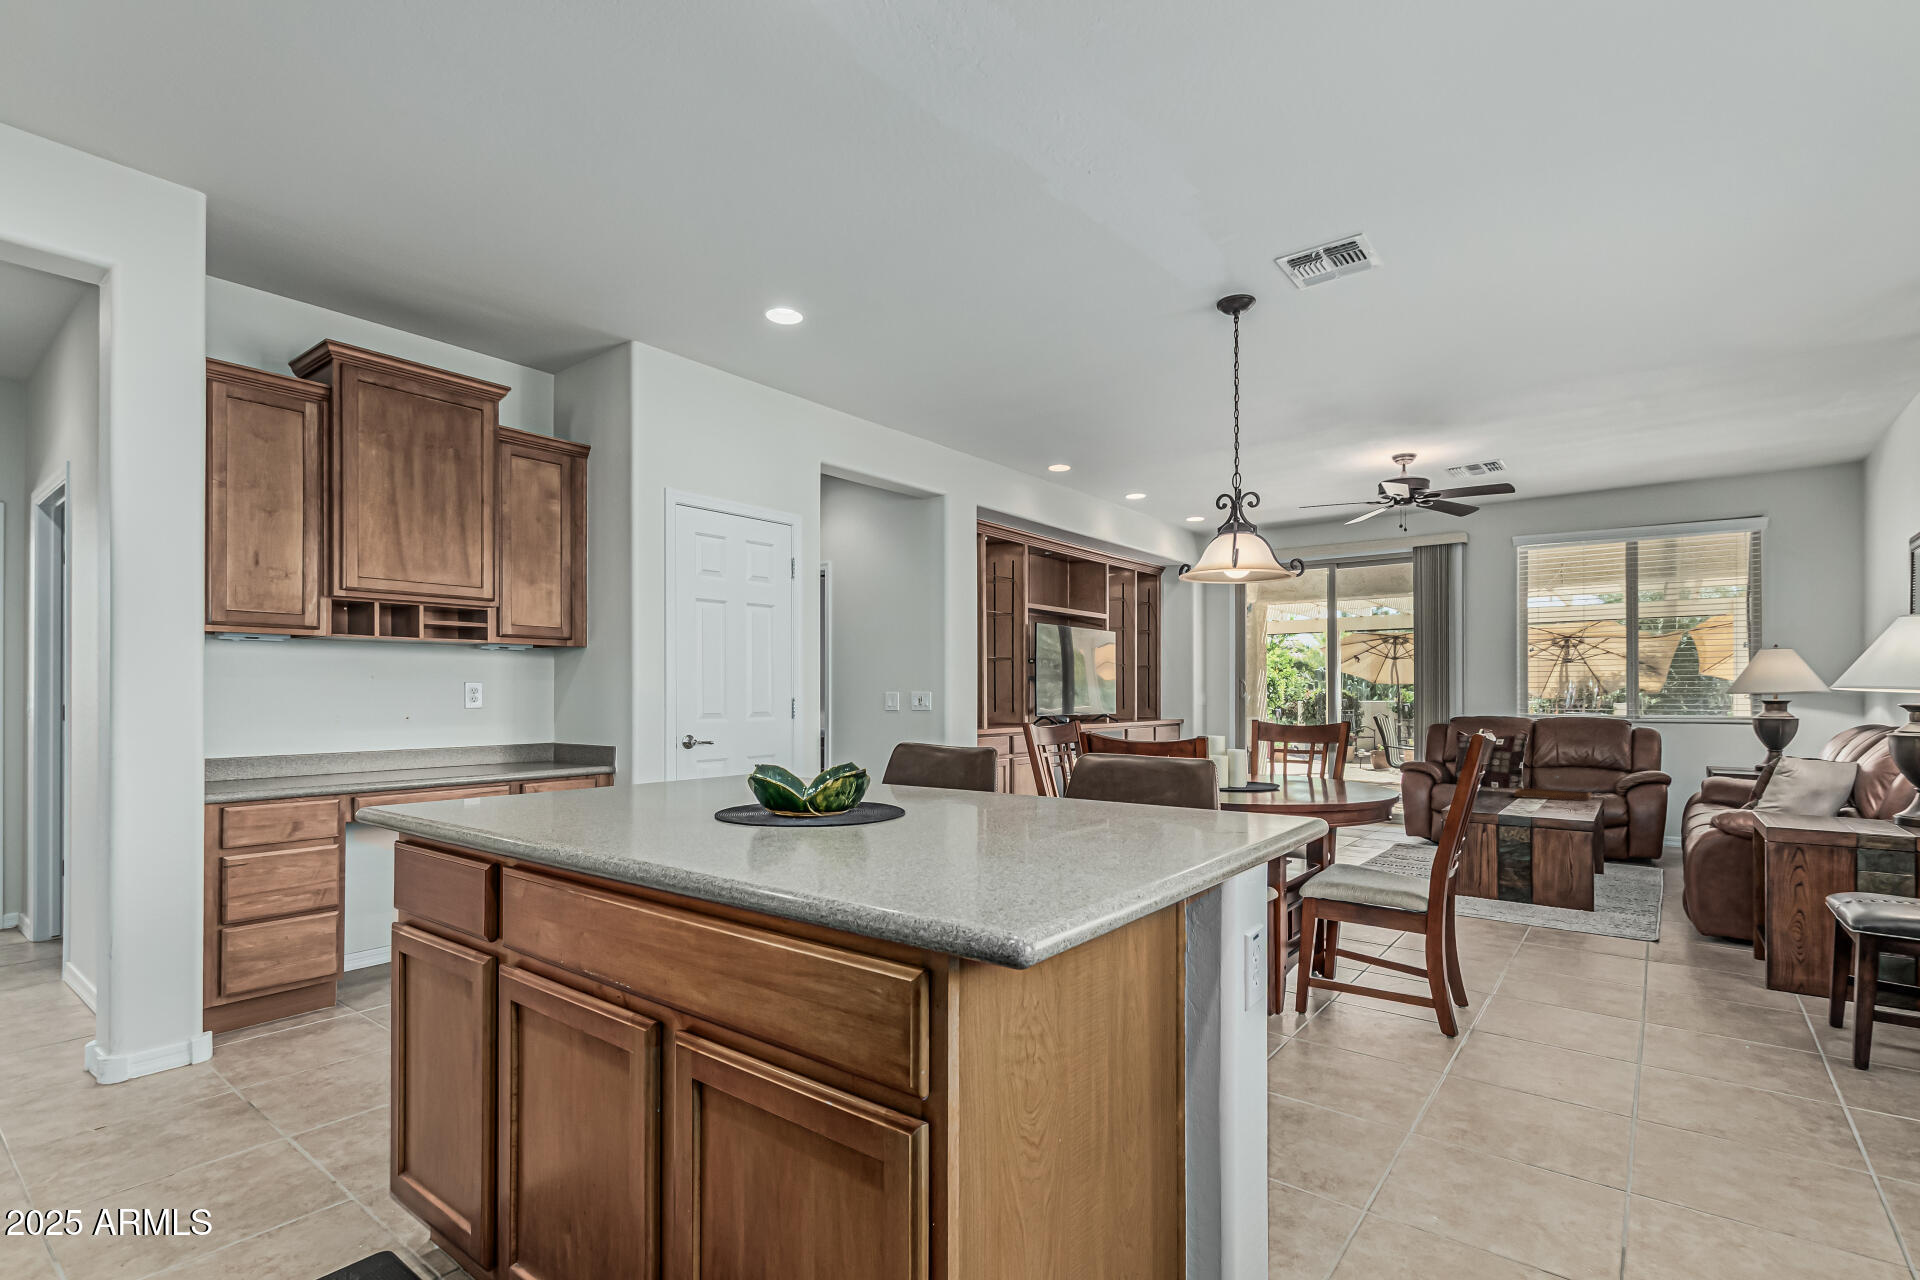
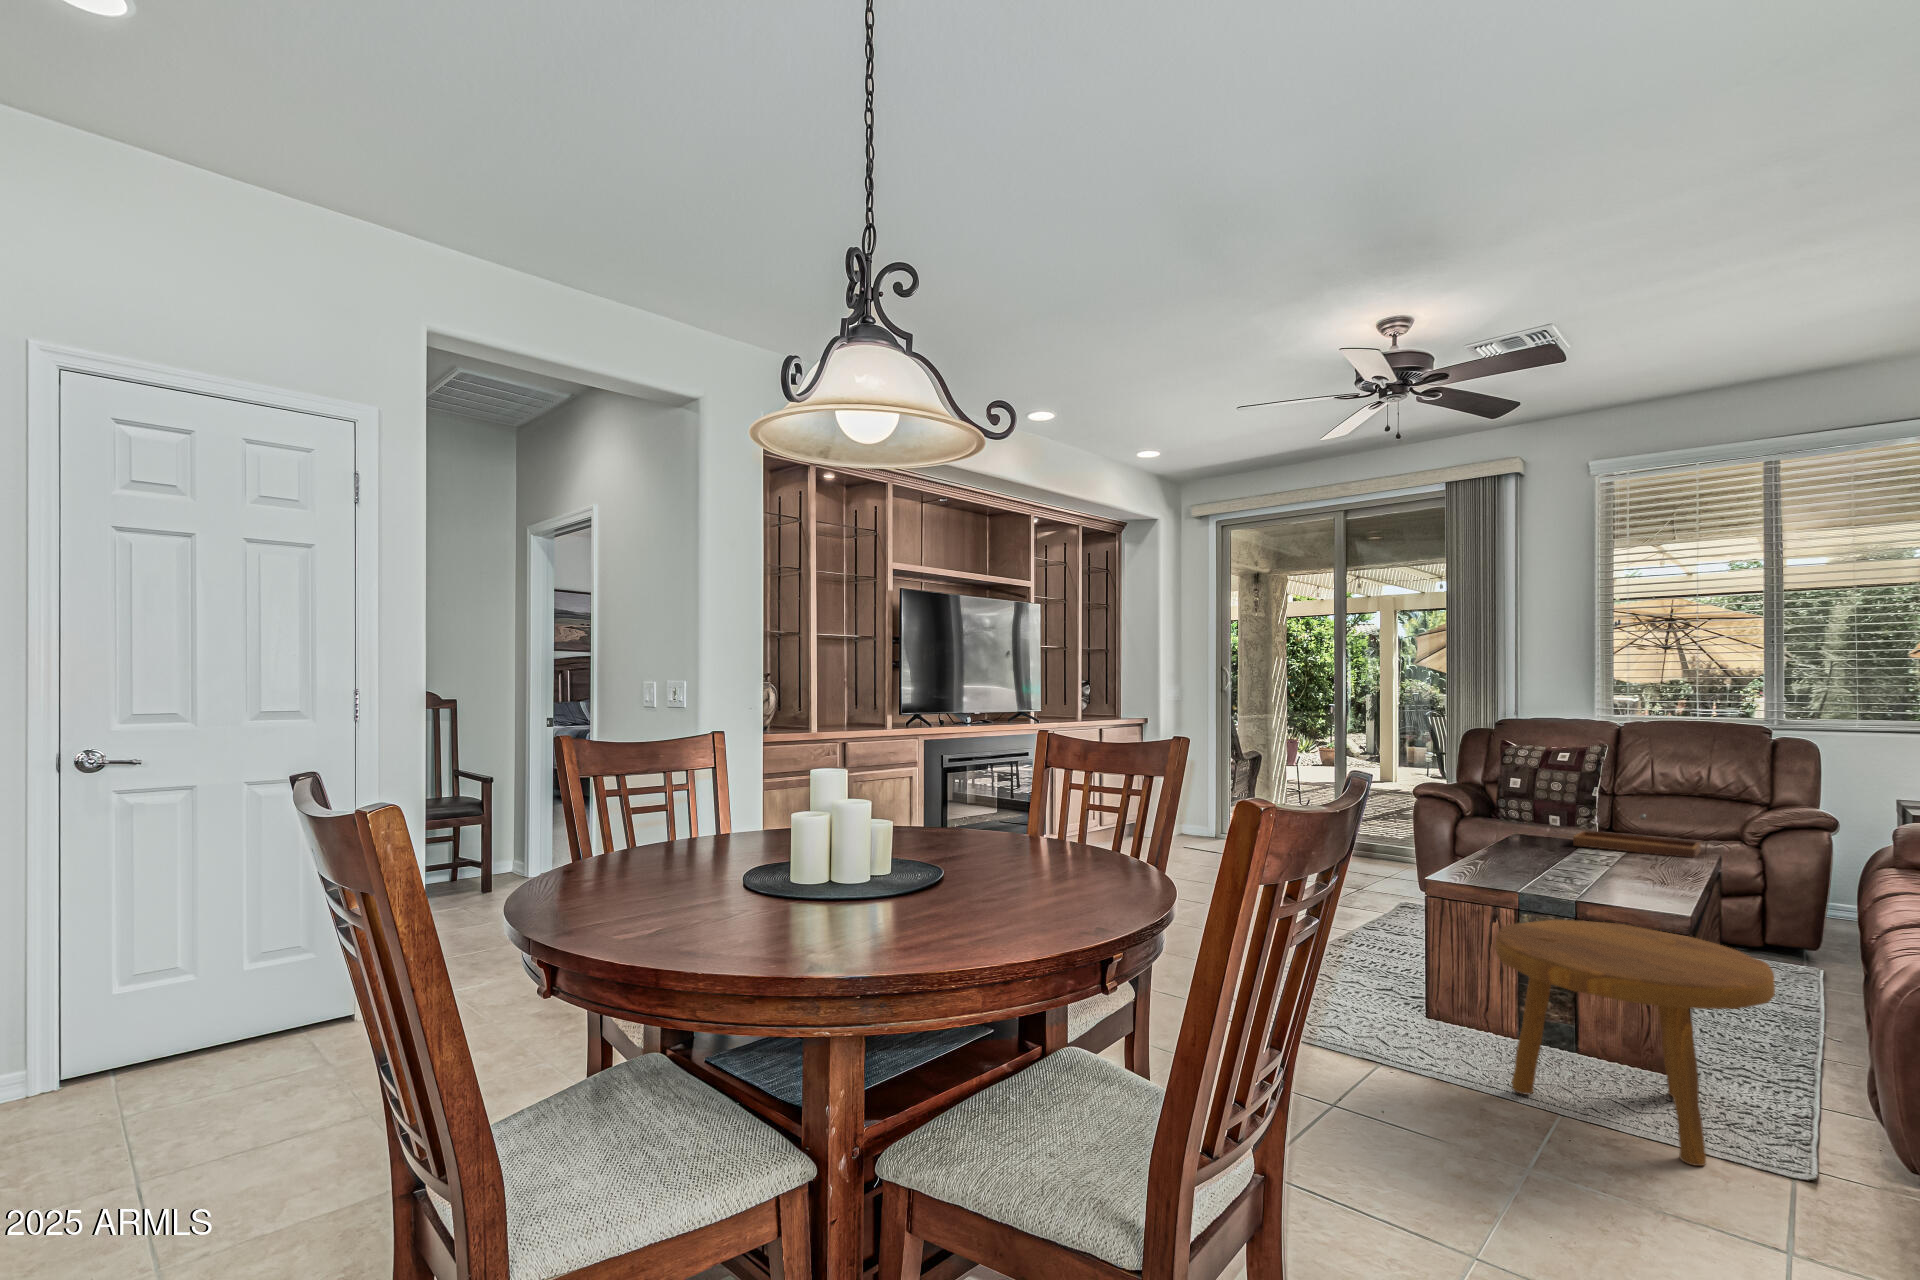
footstool: none [1493,826,1638,938] -> present [1495,919,1775,1166]

